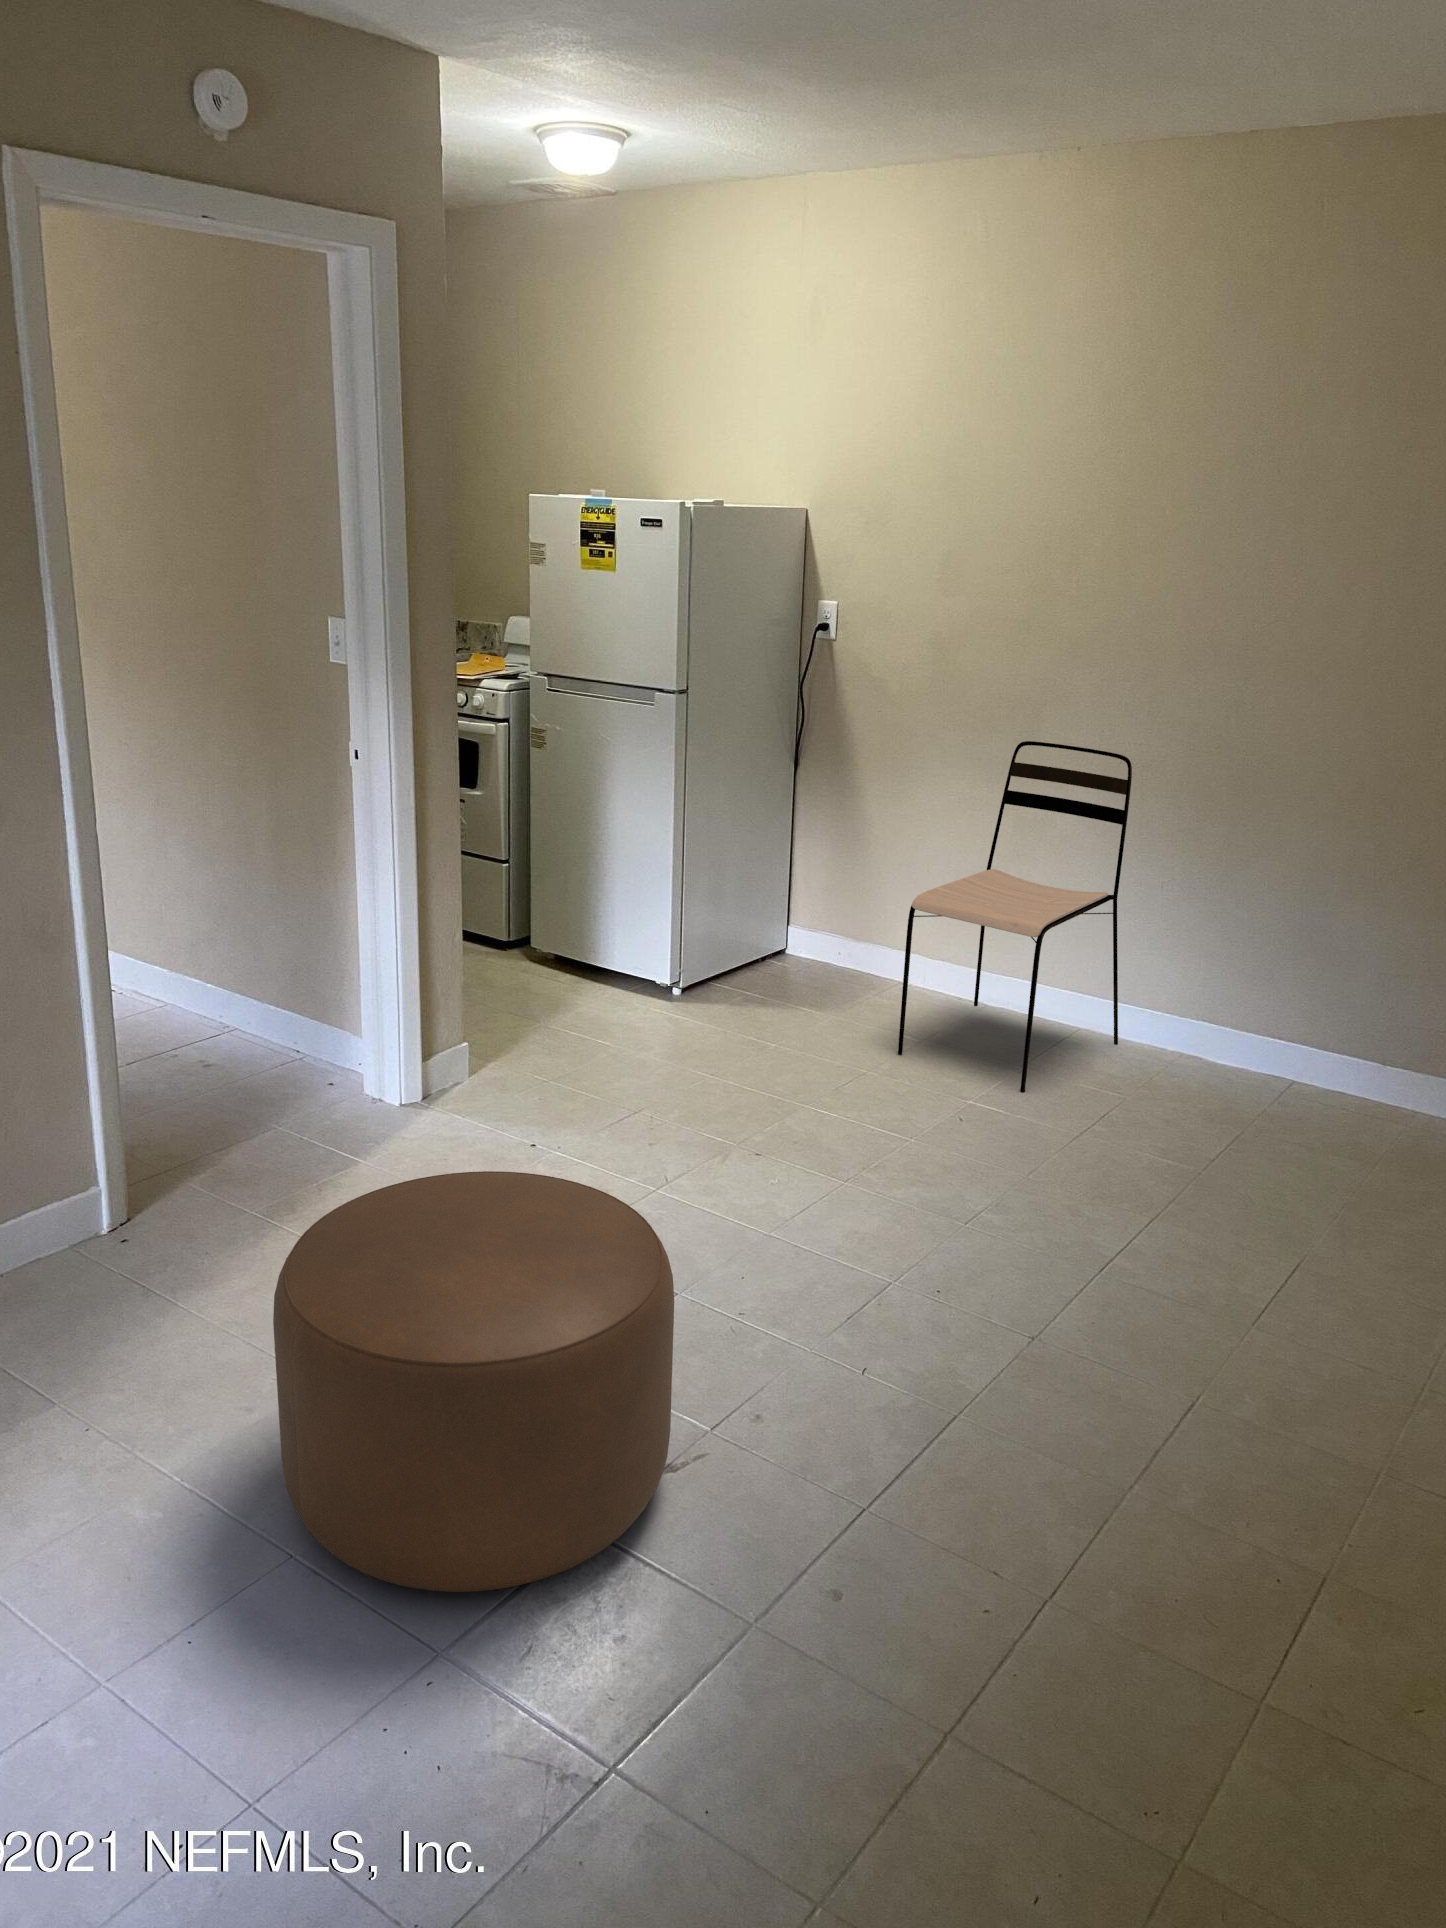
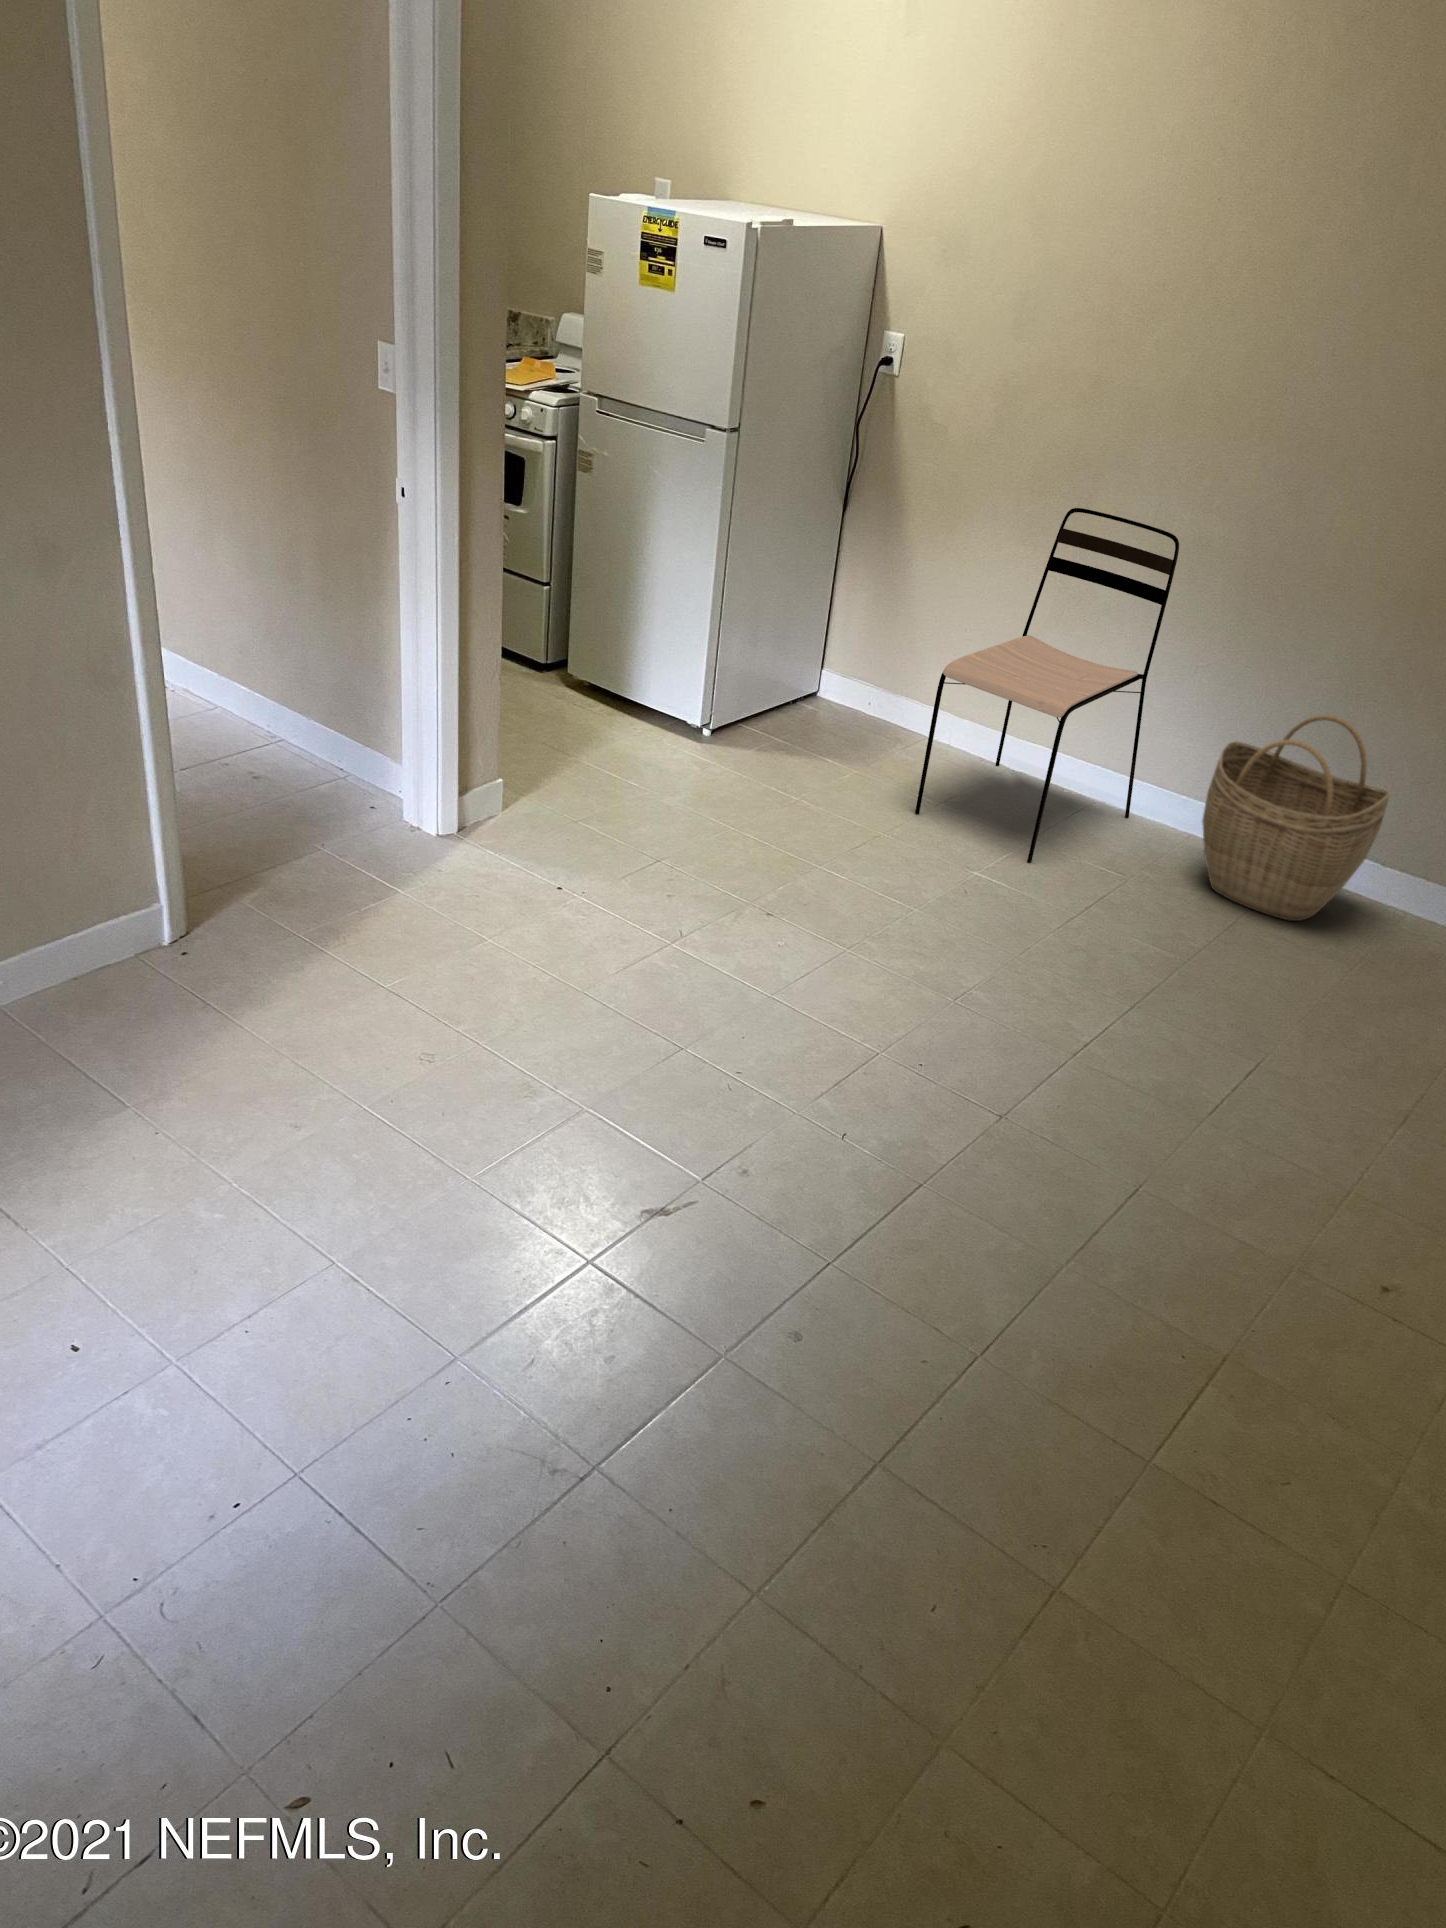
woven basket: none [1196,915,1385,1129] -> present [1202,715,1390,921]
ottoman: present [273,1171,674,1592] -> none [318,940,677,1311]

